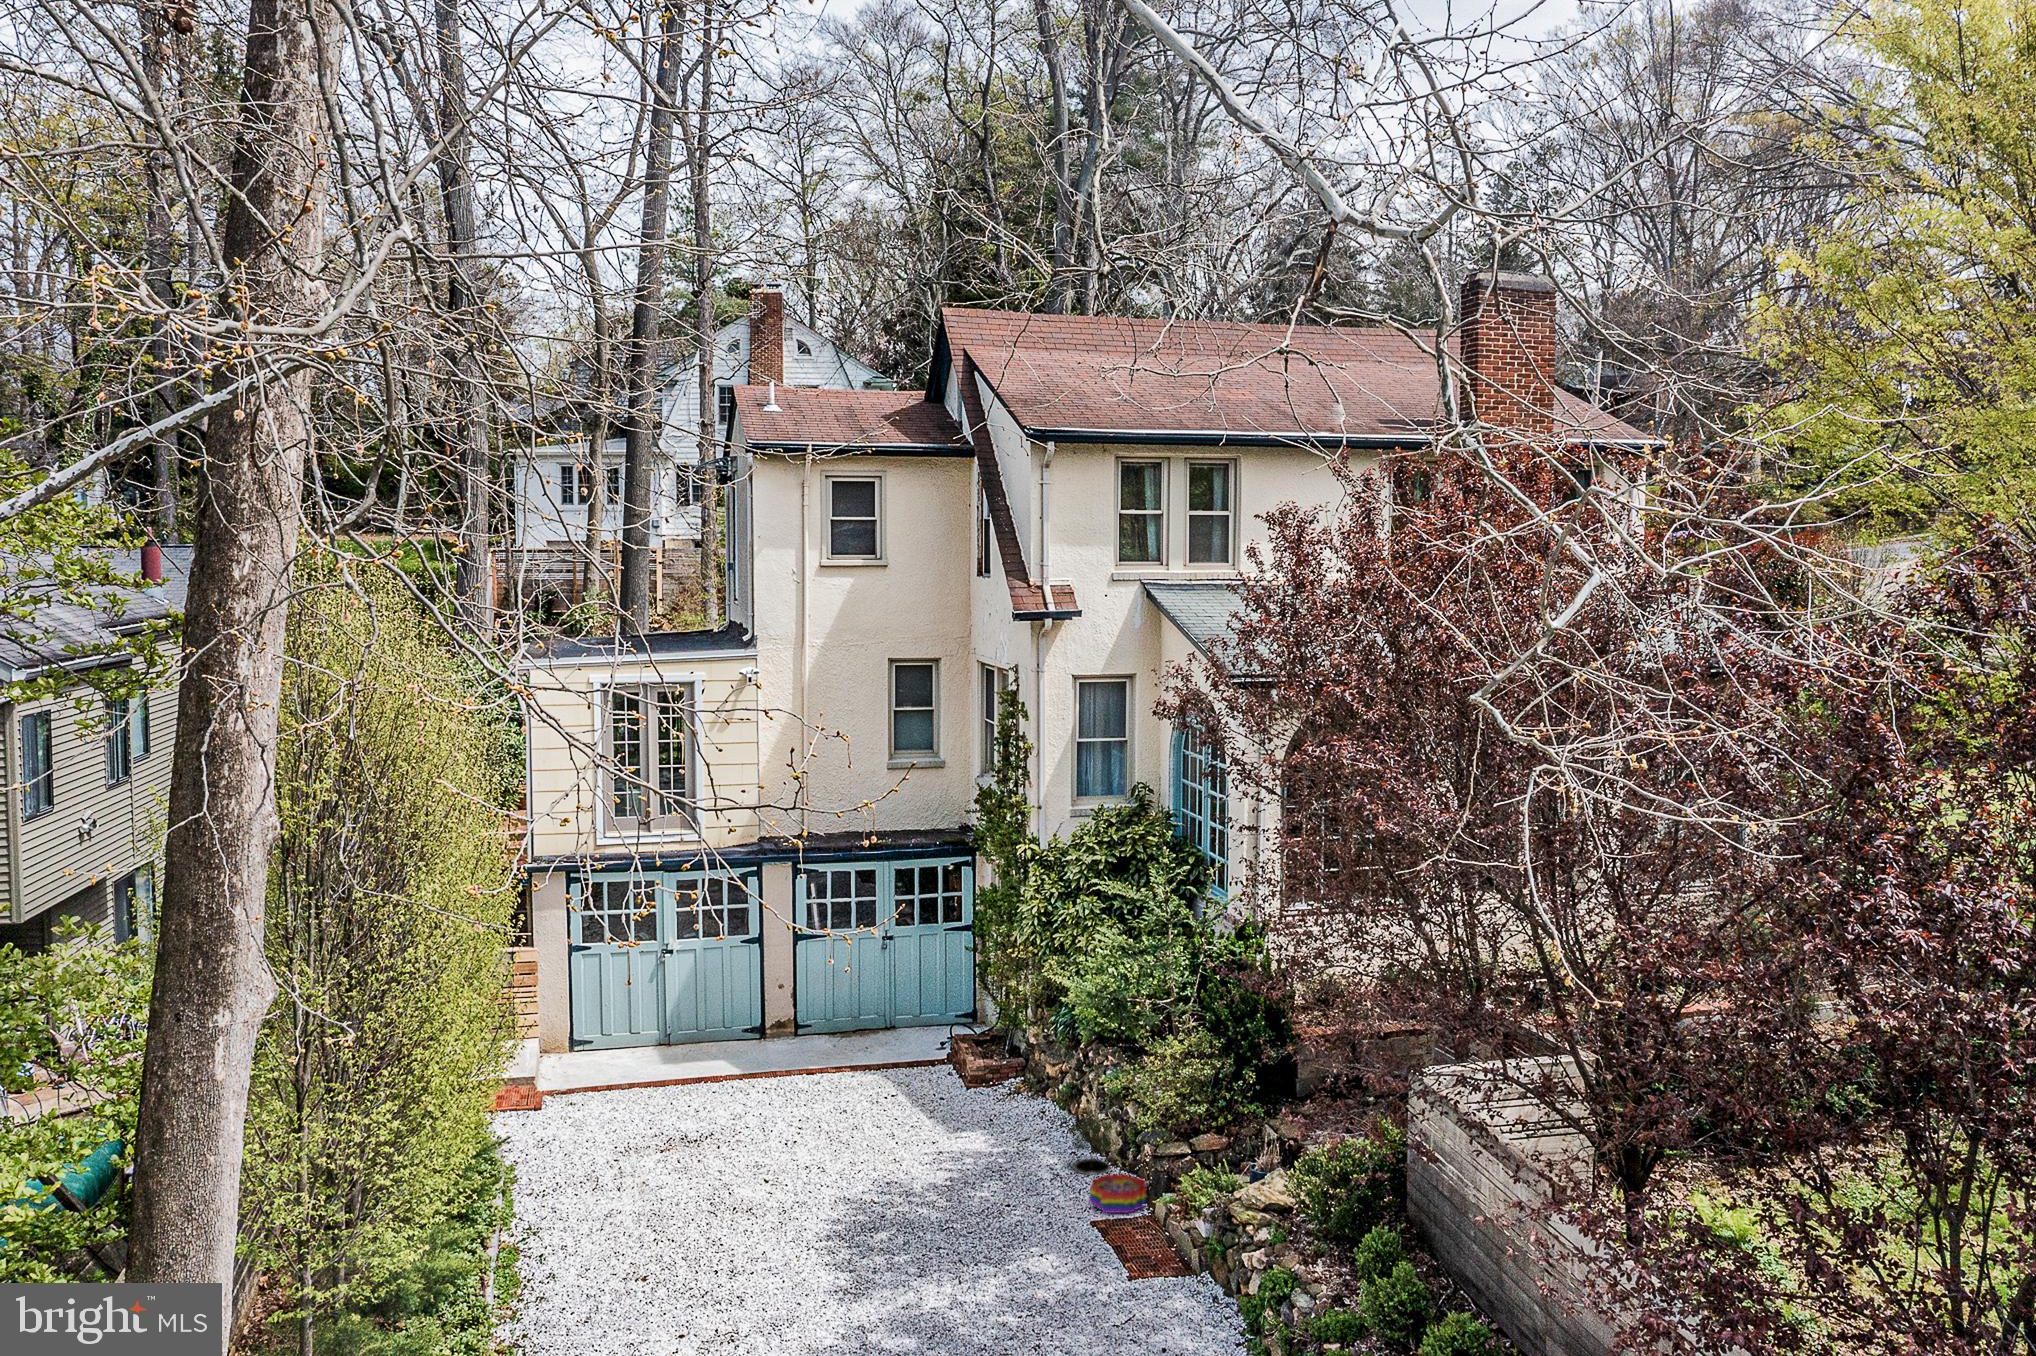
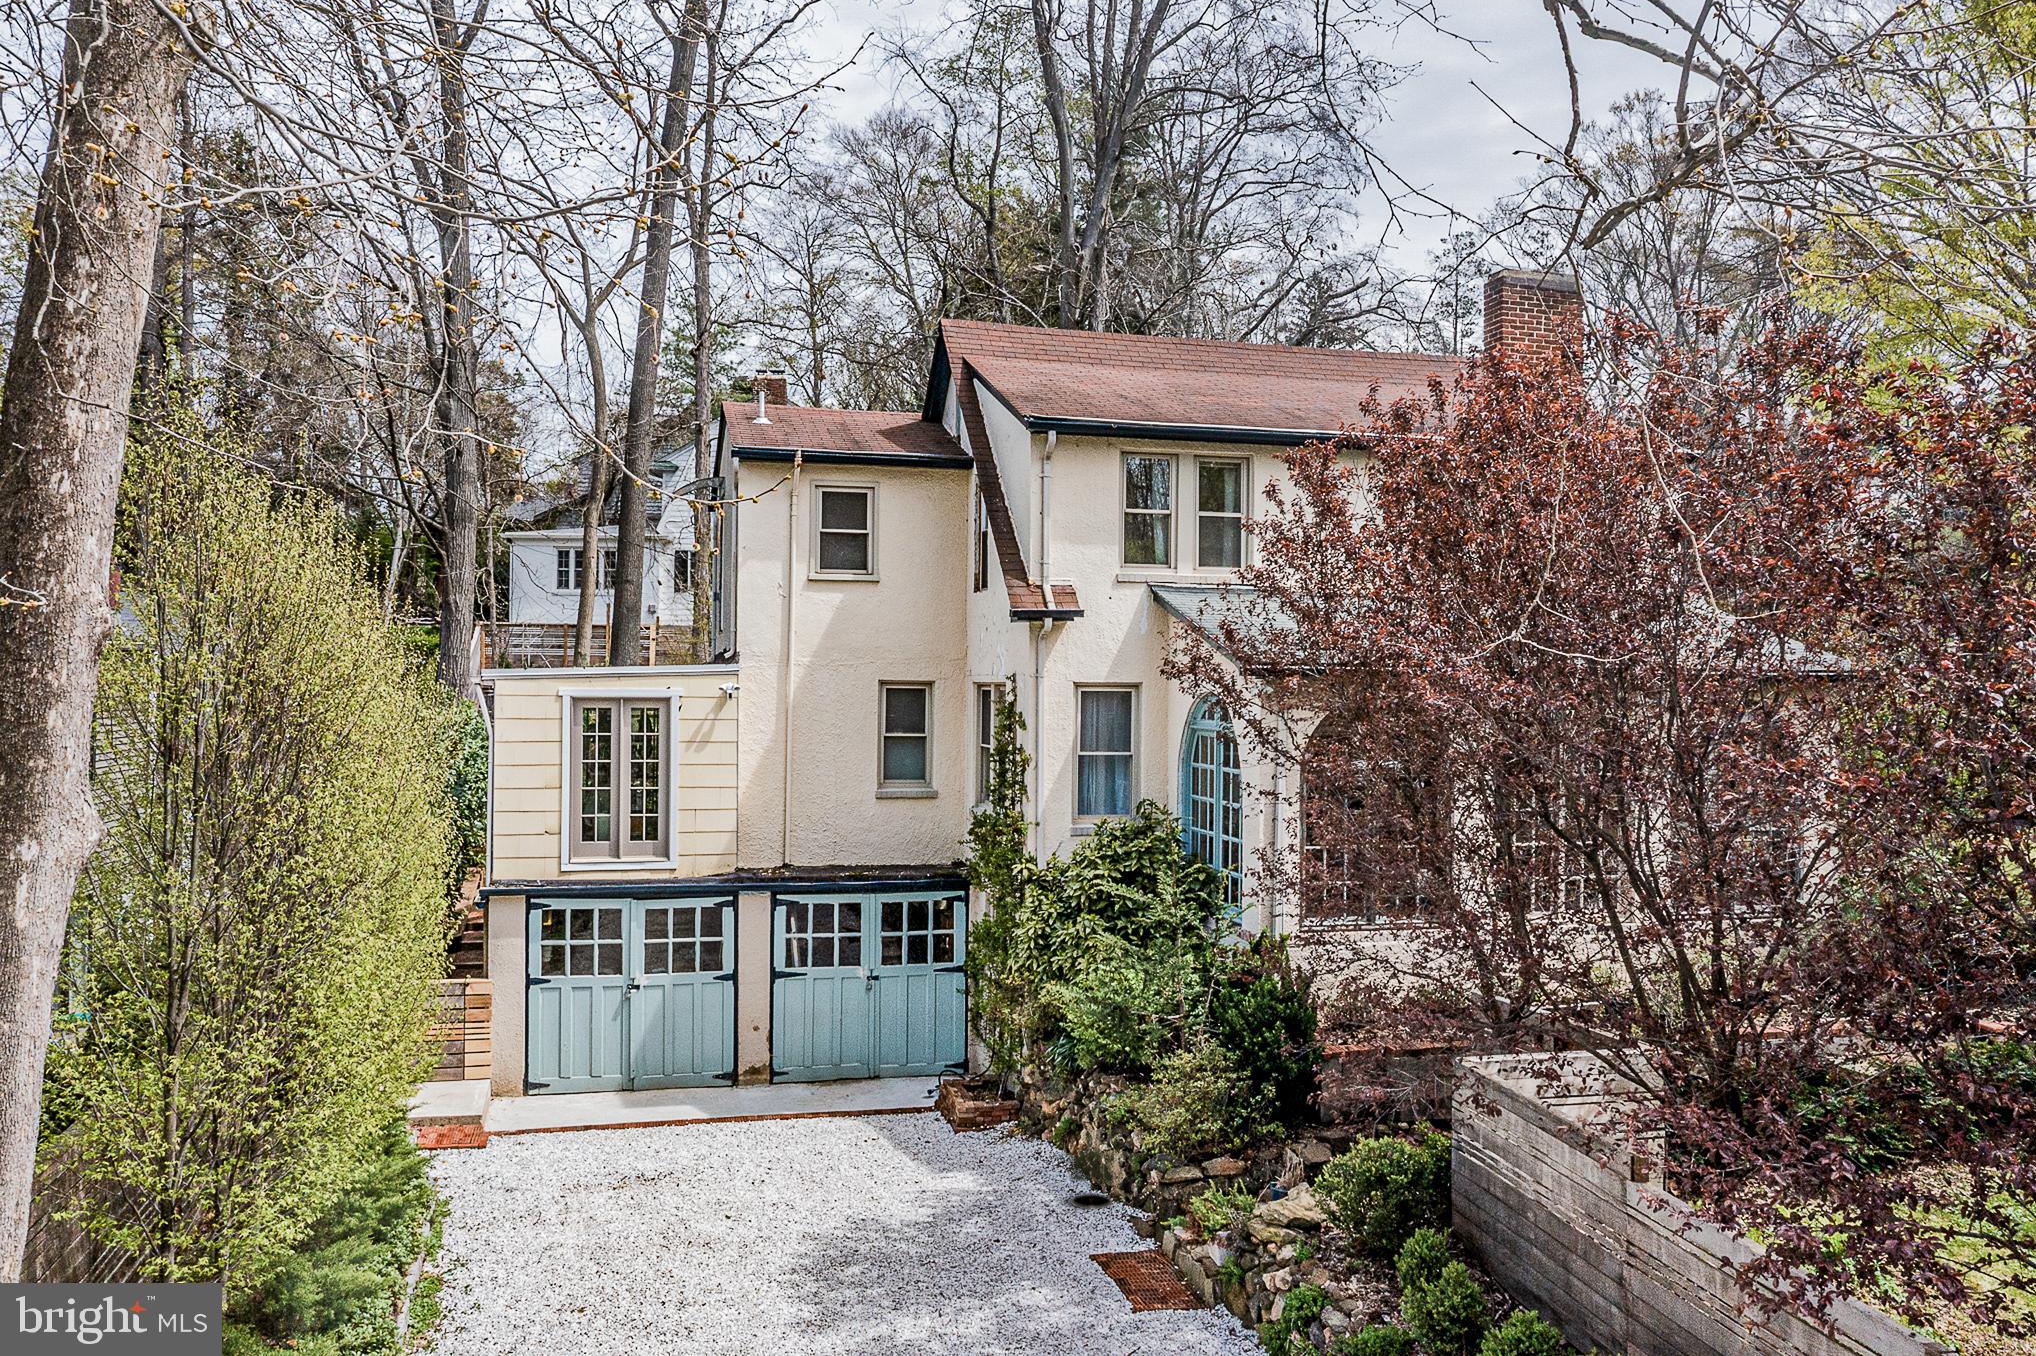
storage bin: present [1089,1173,1146,1213] -> none [1088,1203,1152,1246]

